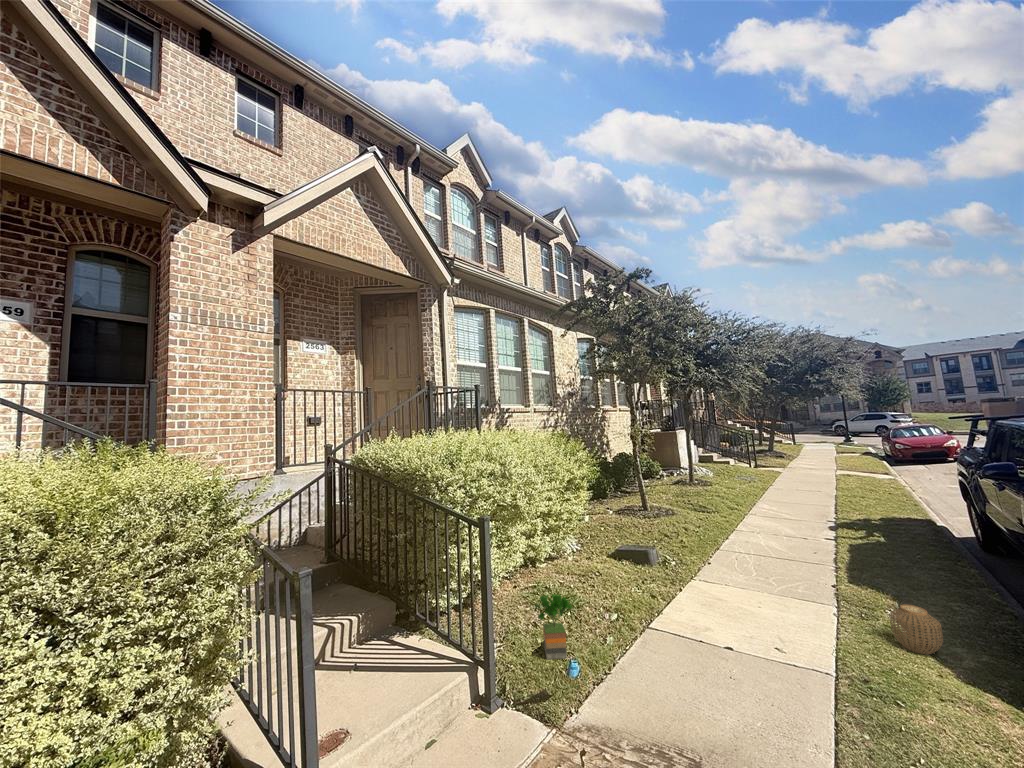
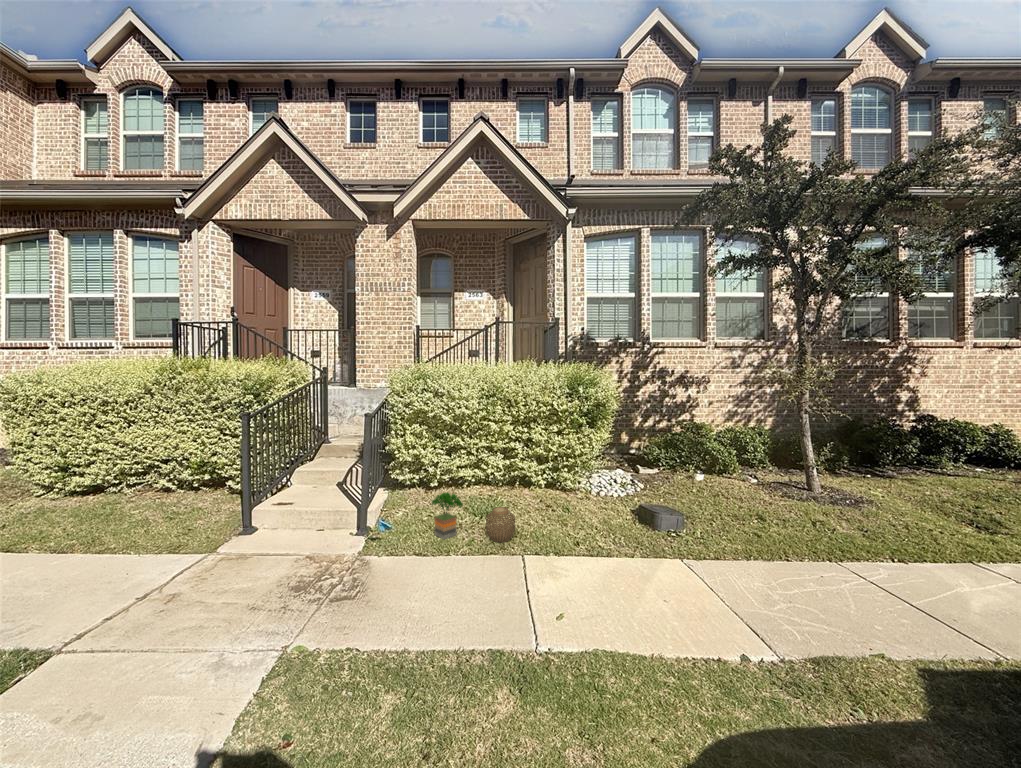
woven basket: present [890,604,943,654] -> present [486,507,515,543]

